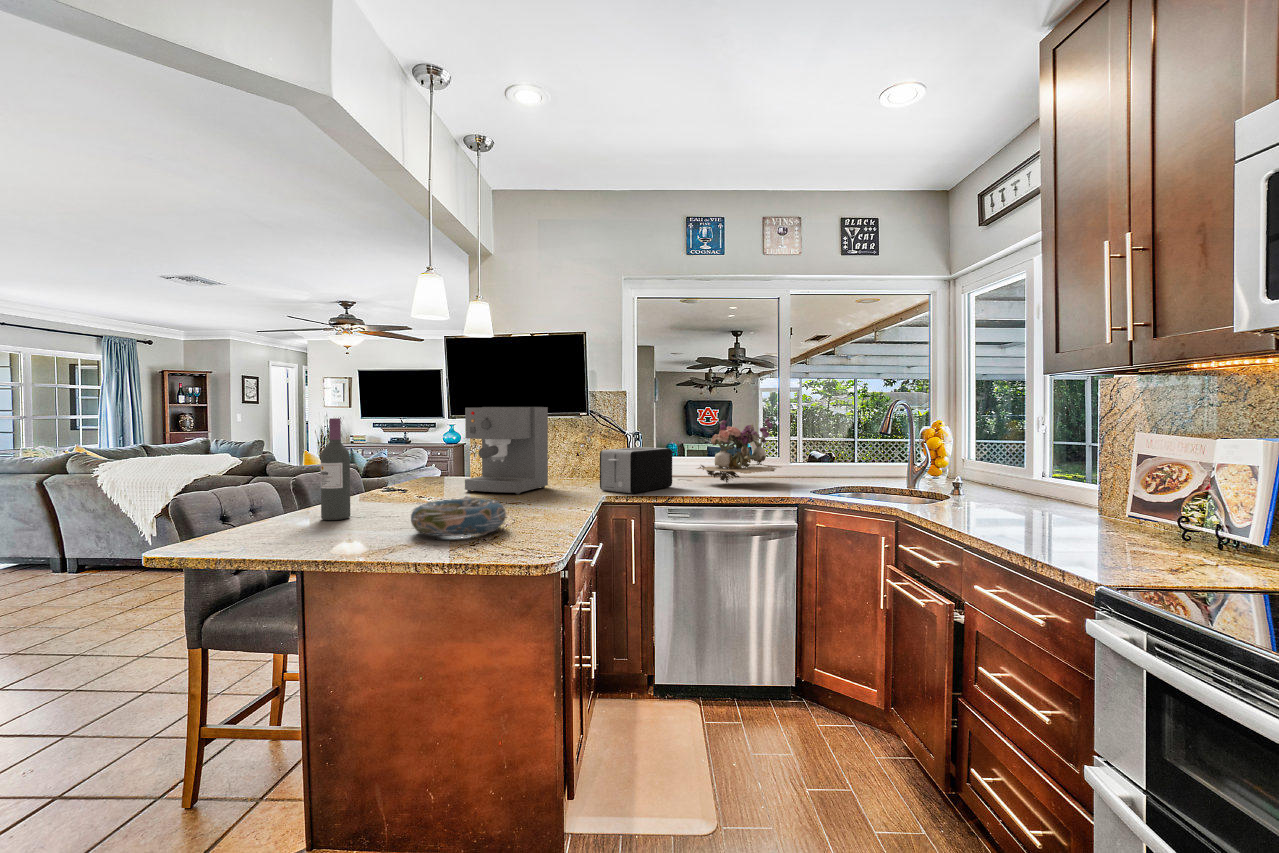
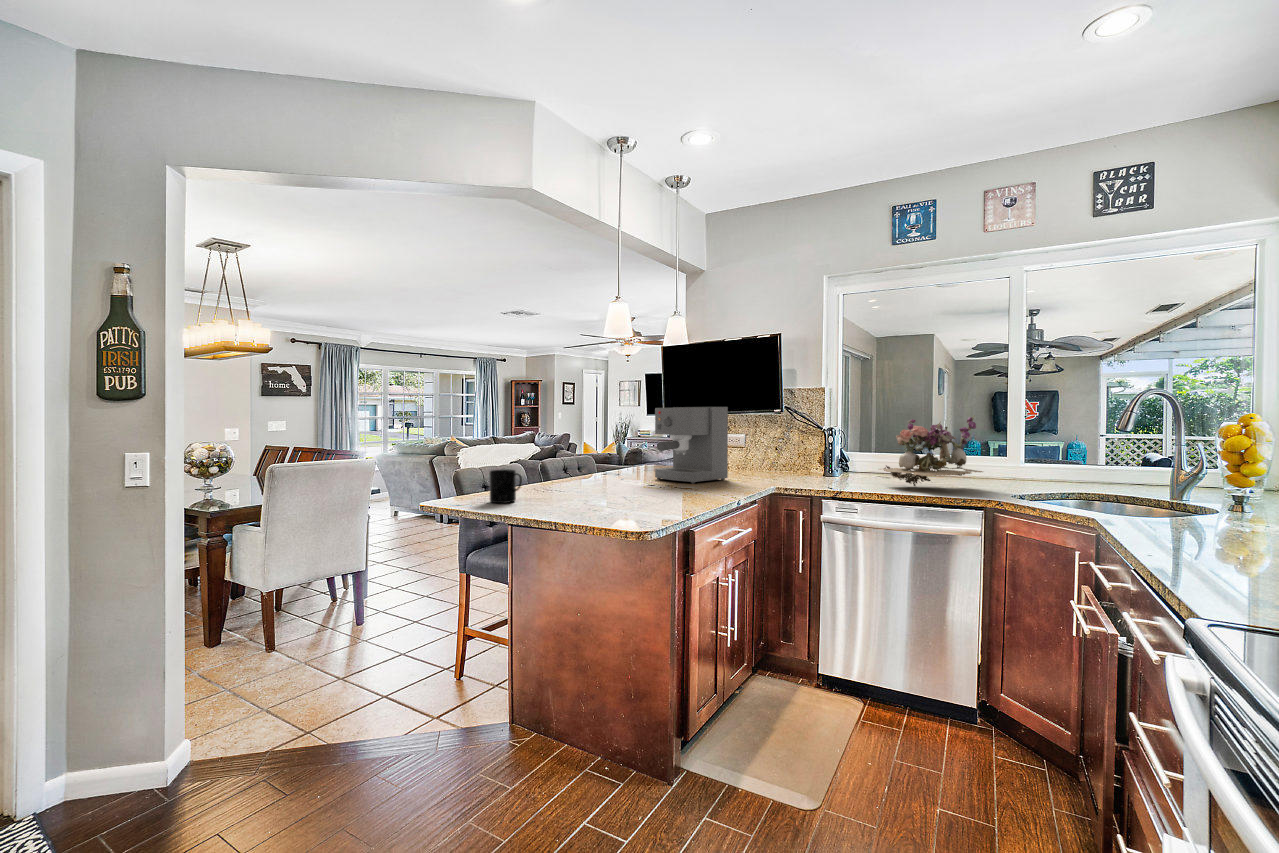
wine bottle: present [321,418,350,520] -> none [533,417,552,491]
toaster: present [600,447,672,493] -> none [769,445,847,489]
mug: none [274,494,330,545] -> present [490,469,522,503]
decorative bowl: present [411,497,506,536] -> none [570,479,643,508]

